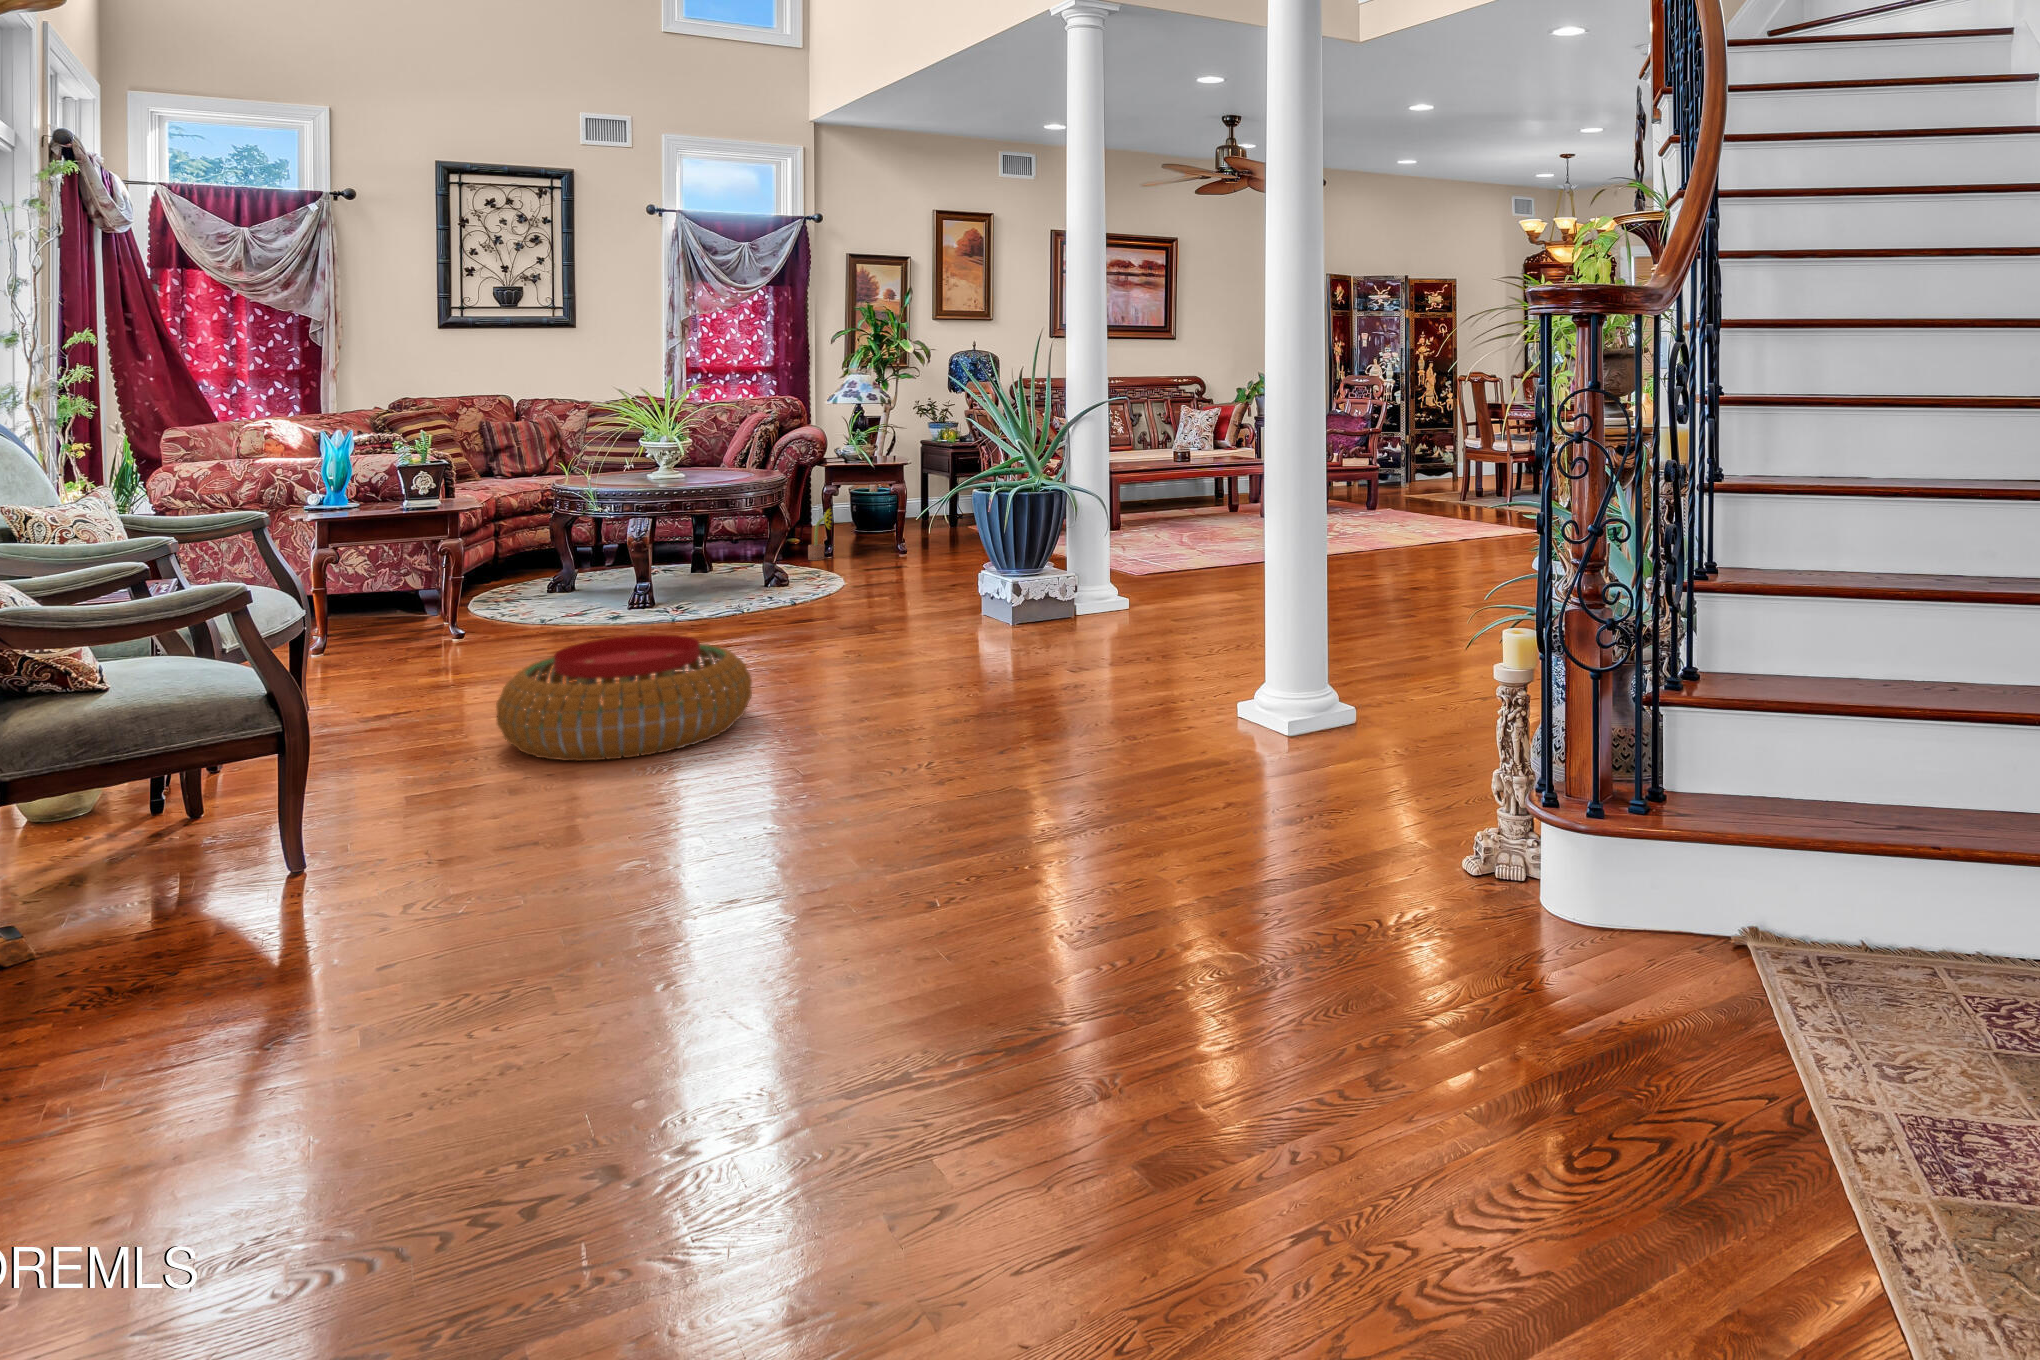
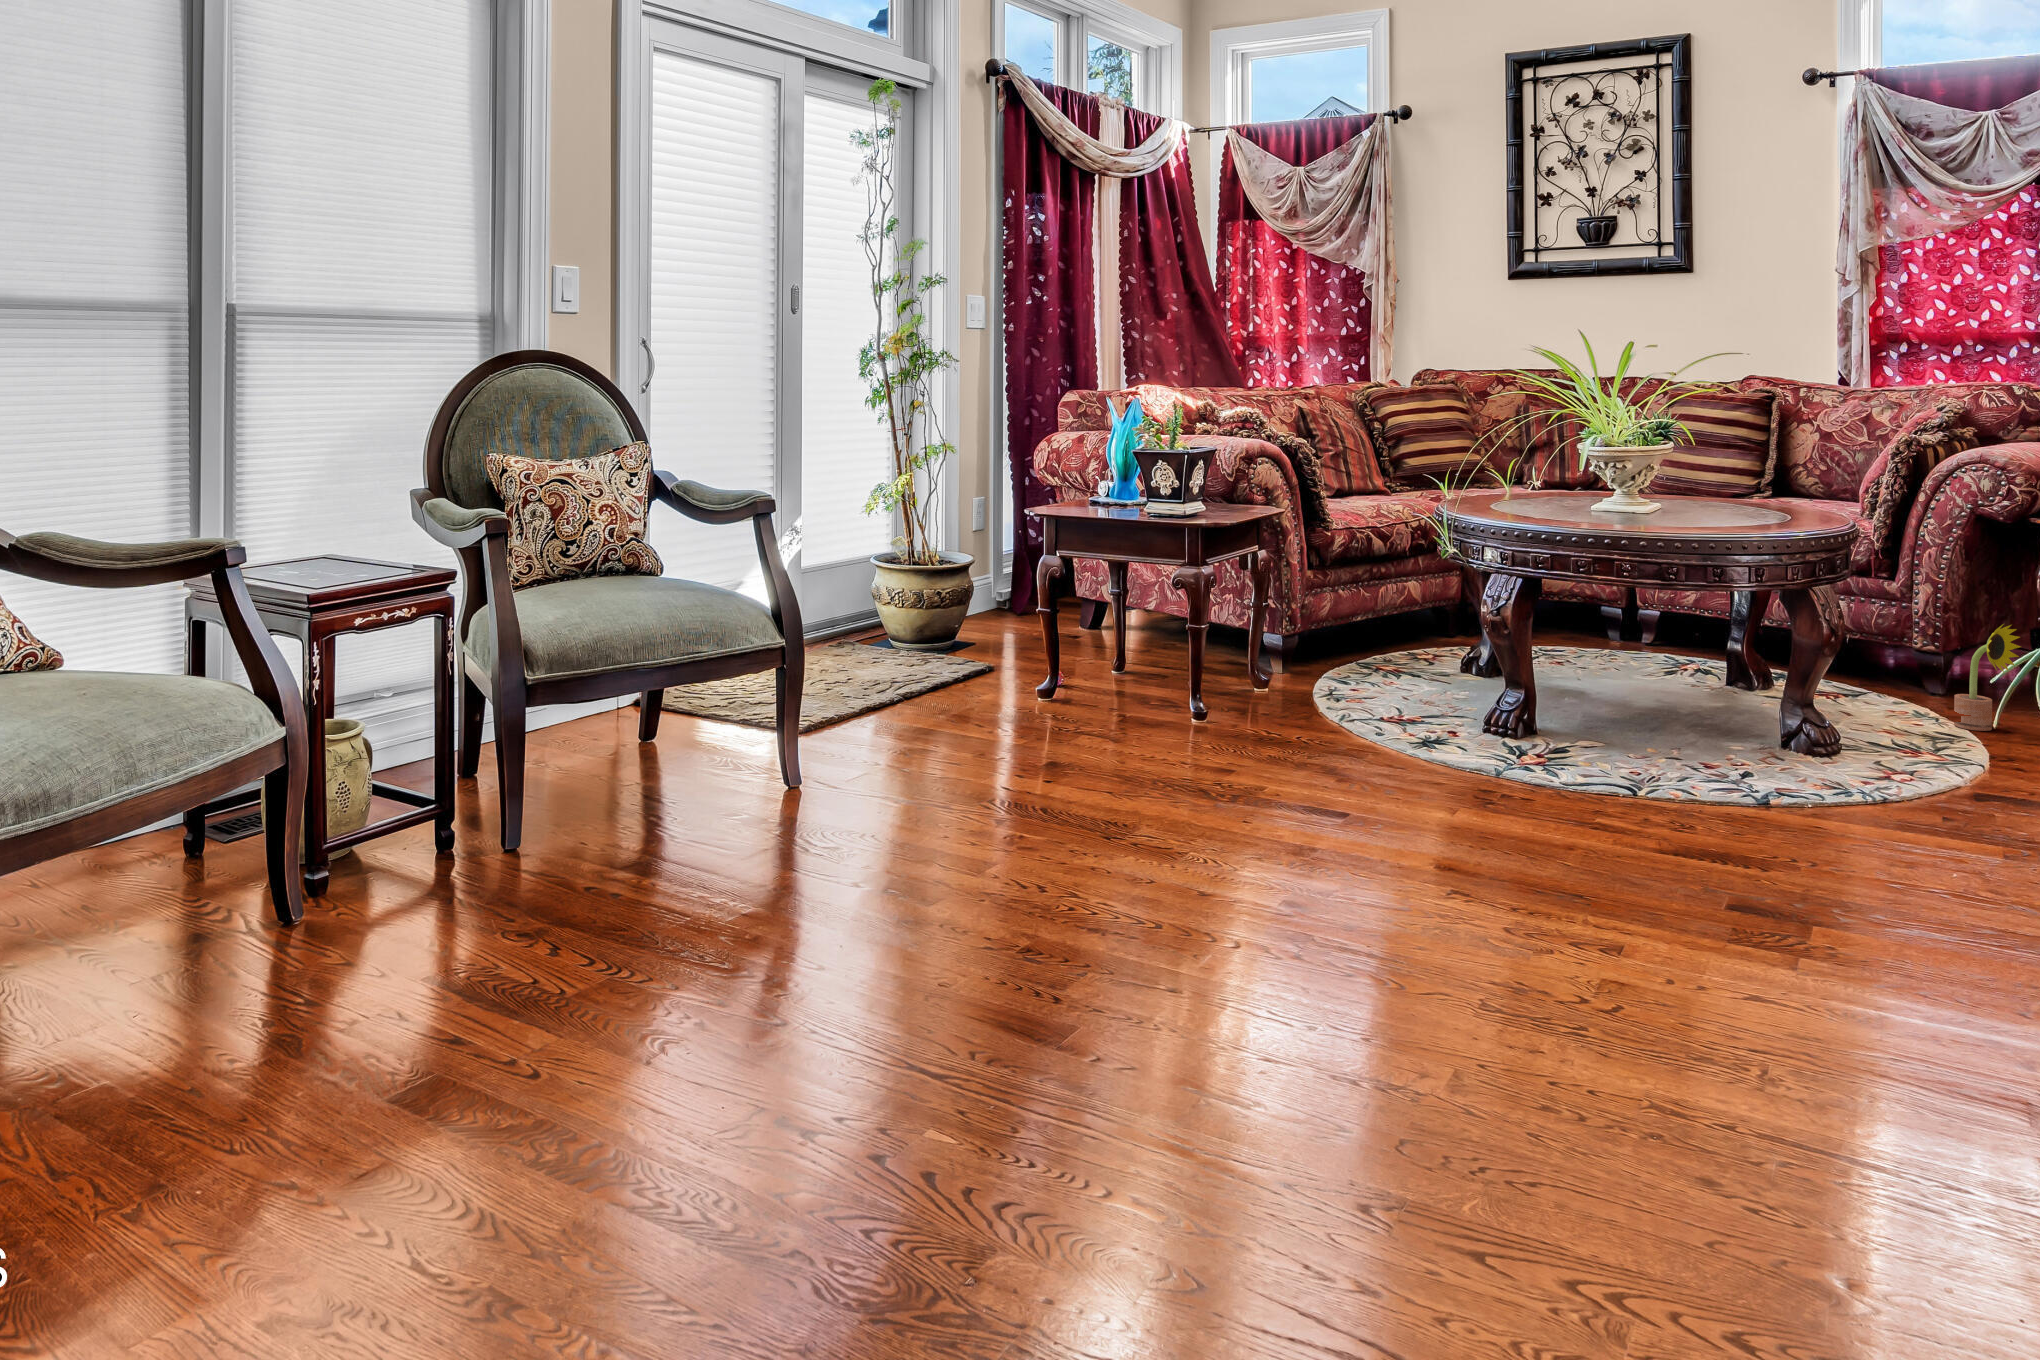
pouf: present [496,635,752,761] -> none [377,770,855,1060]

